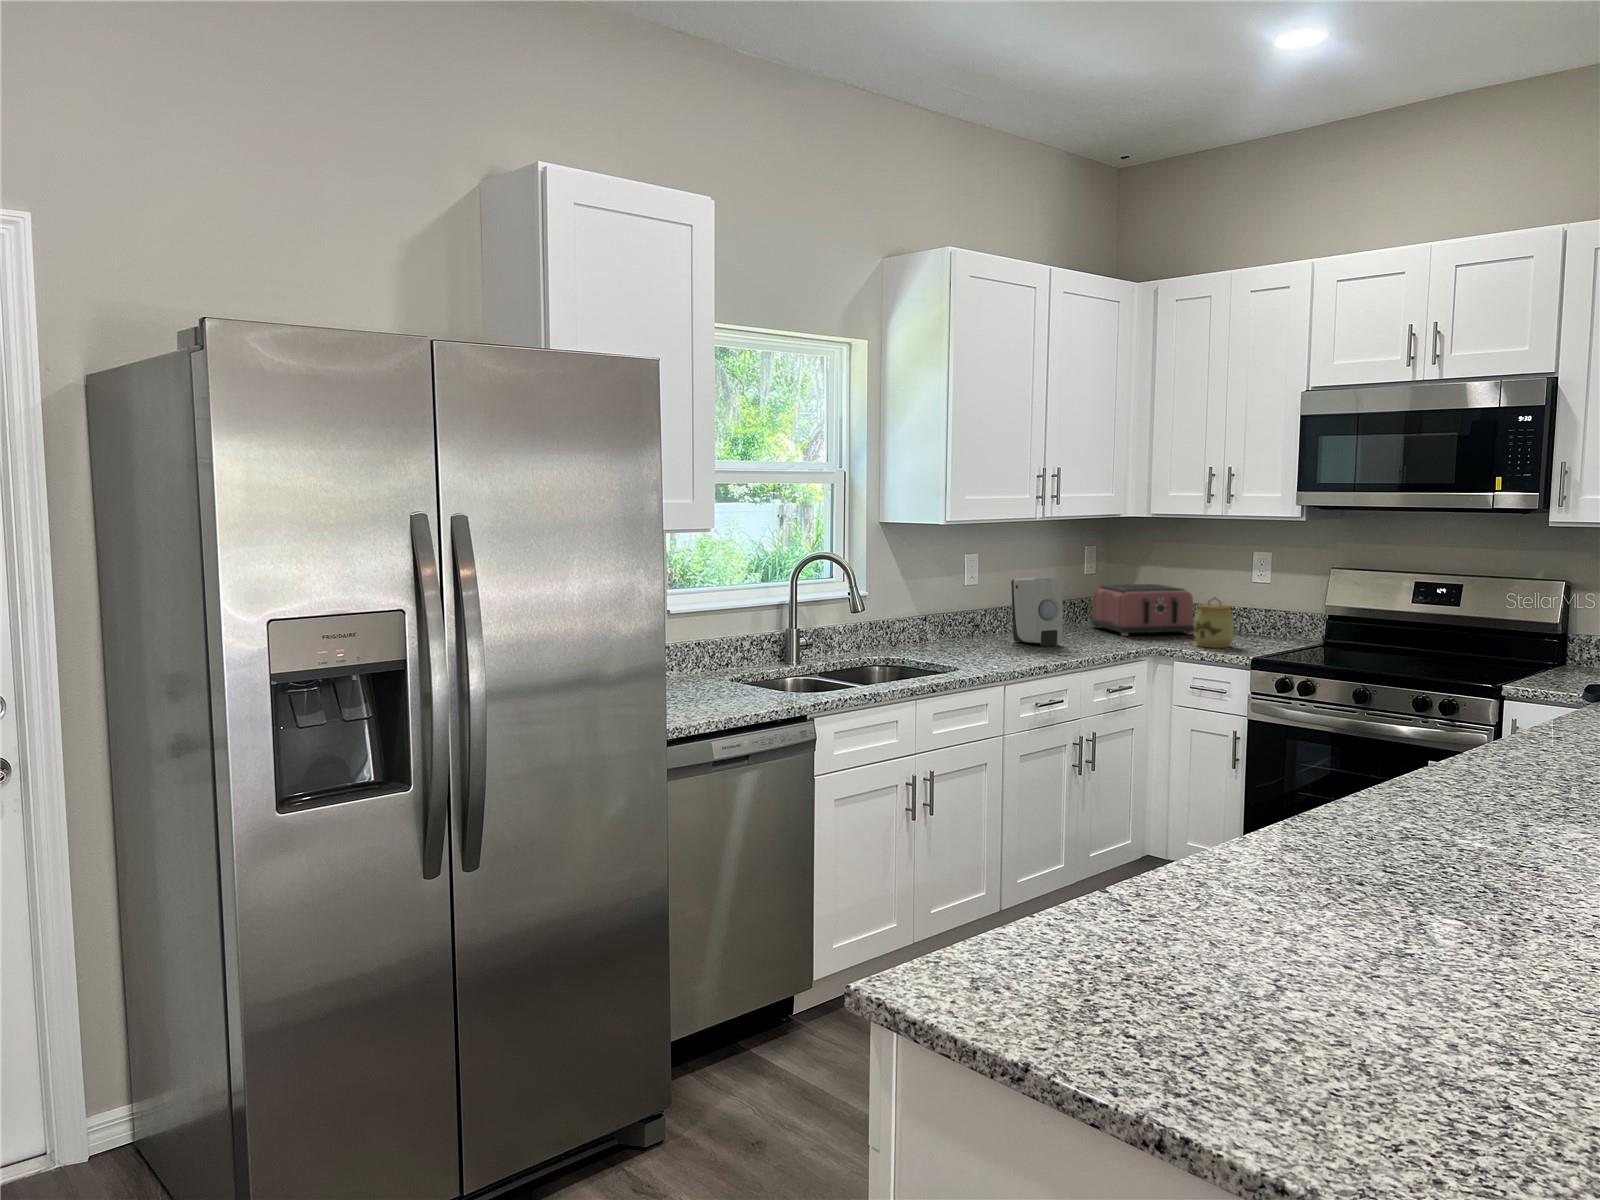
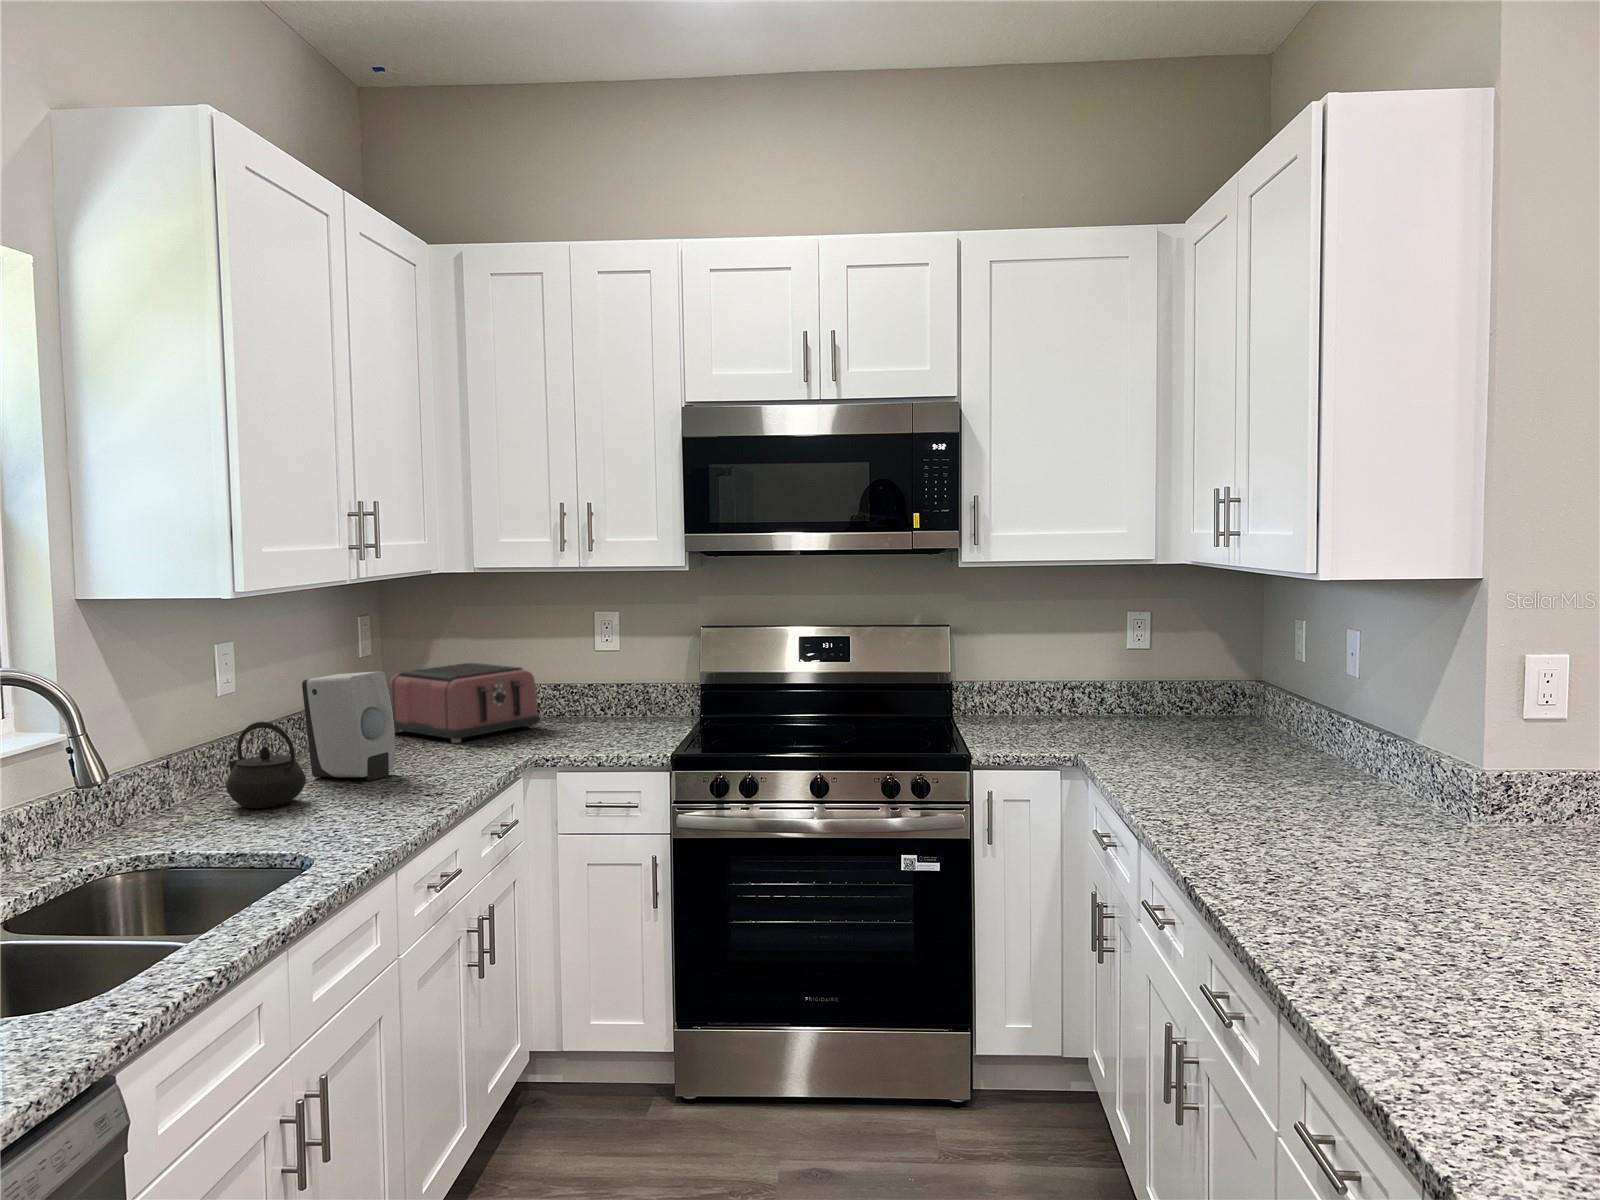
jar: present [1194,597,1234,648] -> none [566,677,616,747]
kettle: none [952,599,997,650] -> present [226,722,306,808]

